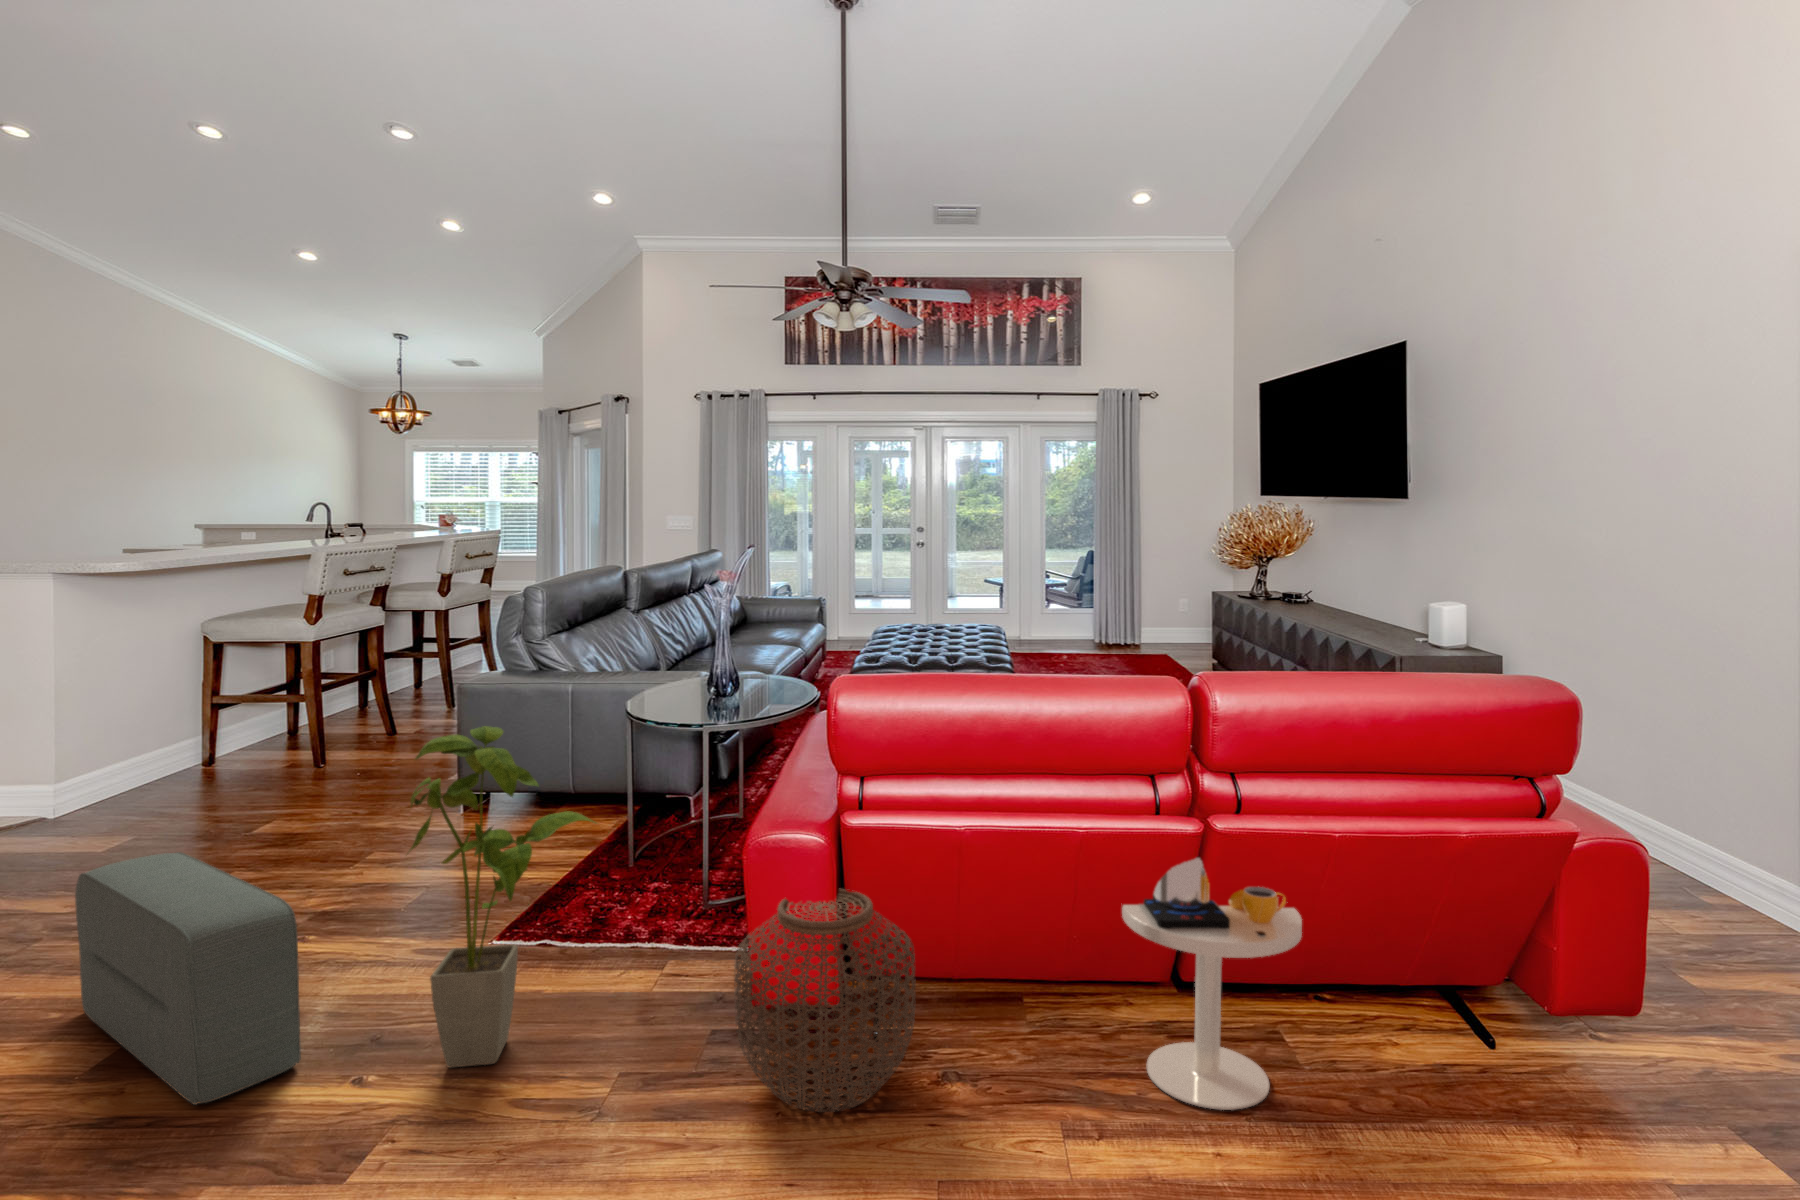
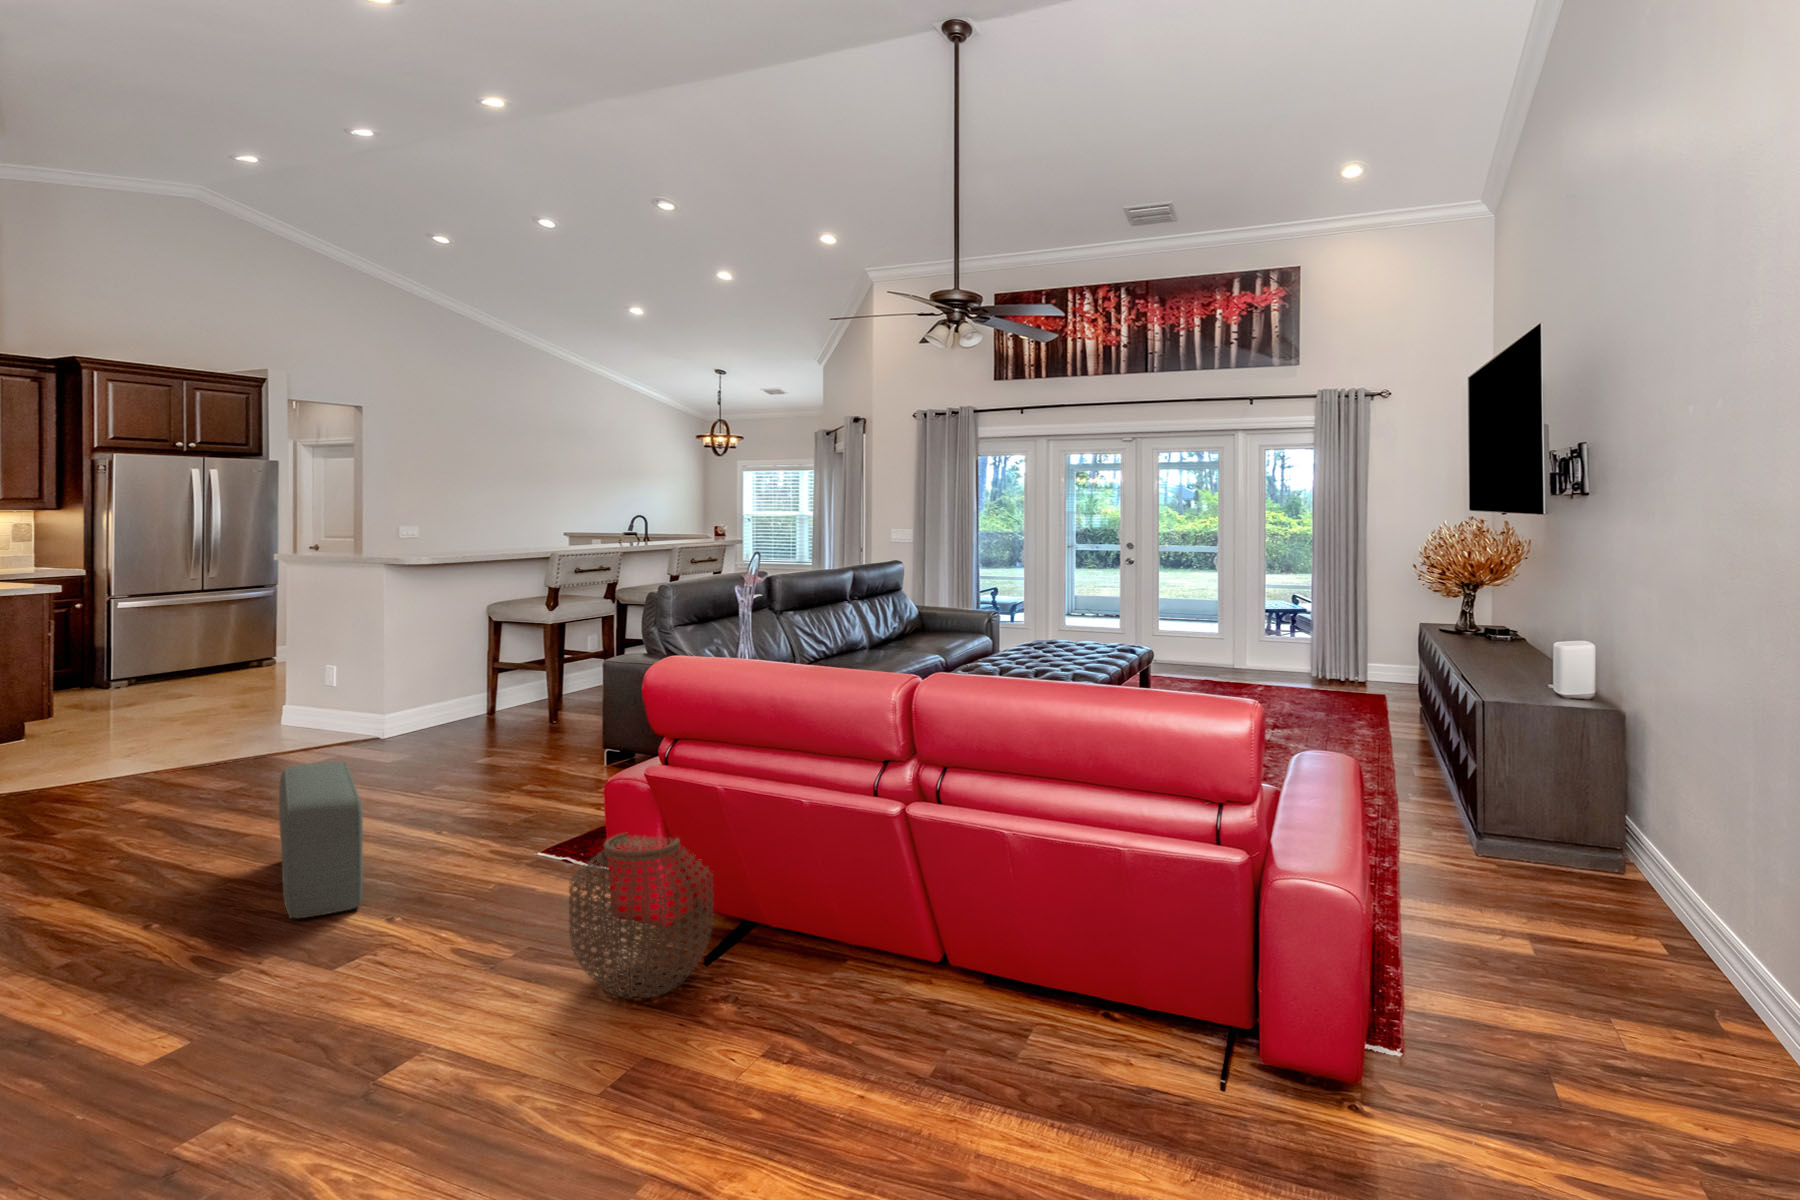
house plant: present [410,726,595,1068] -> none [405,688,546,928]
side table: present [1122,858,1302,1110] -> none [856,800,1006,1062]

